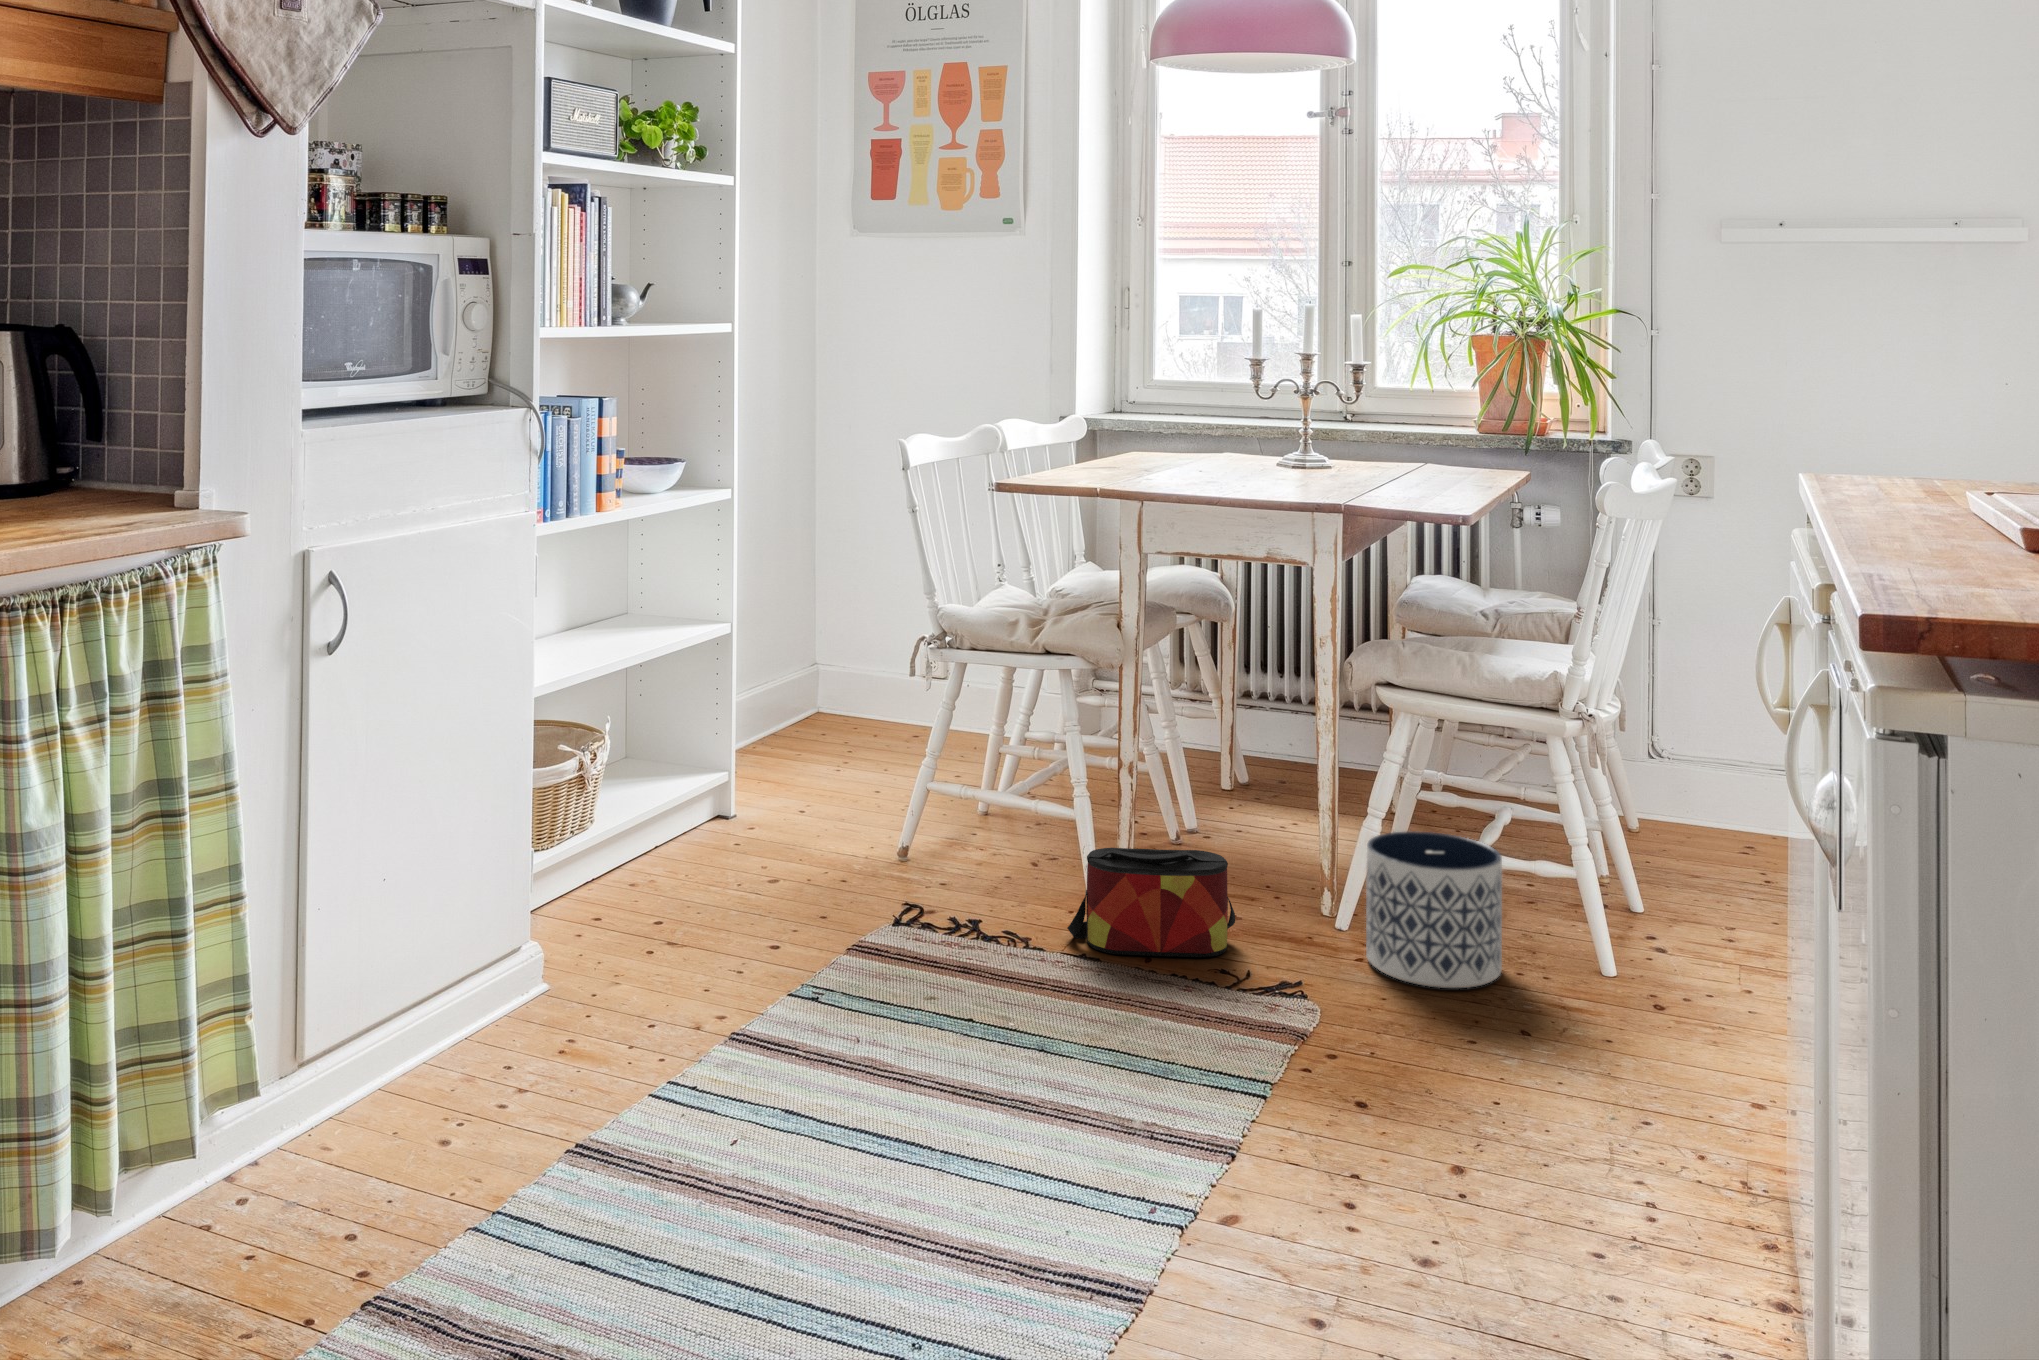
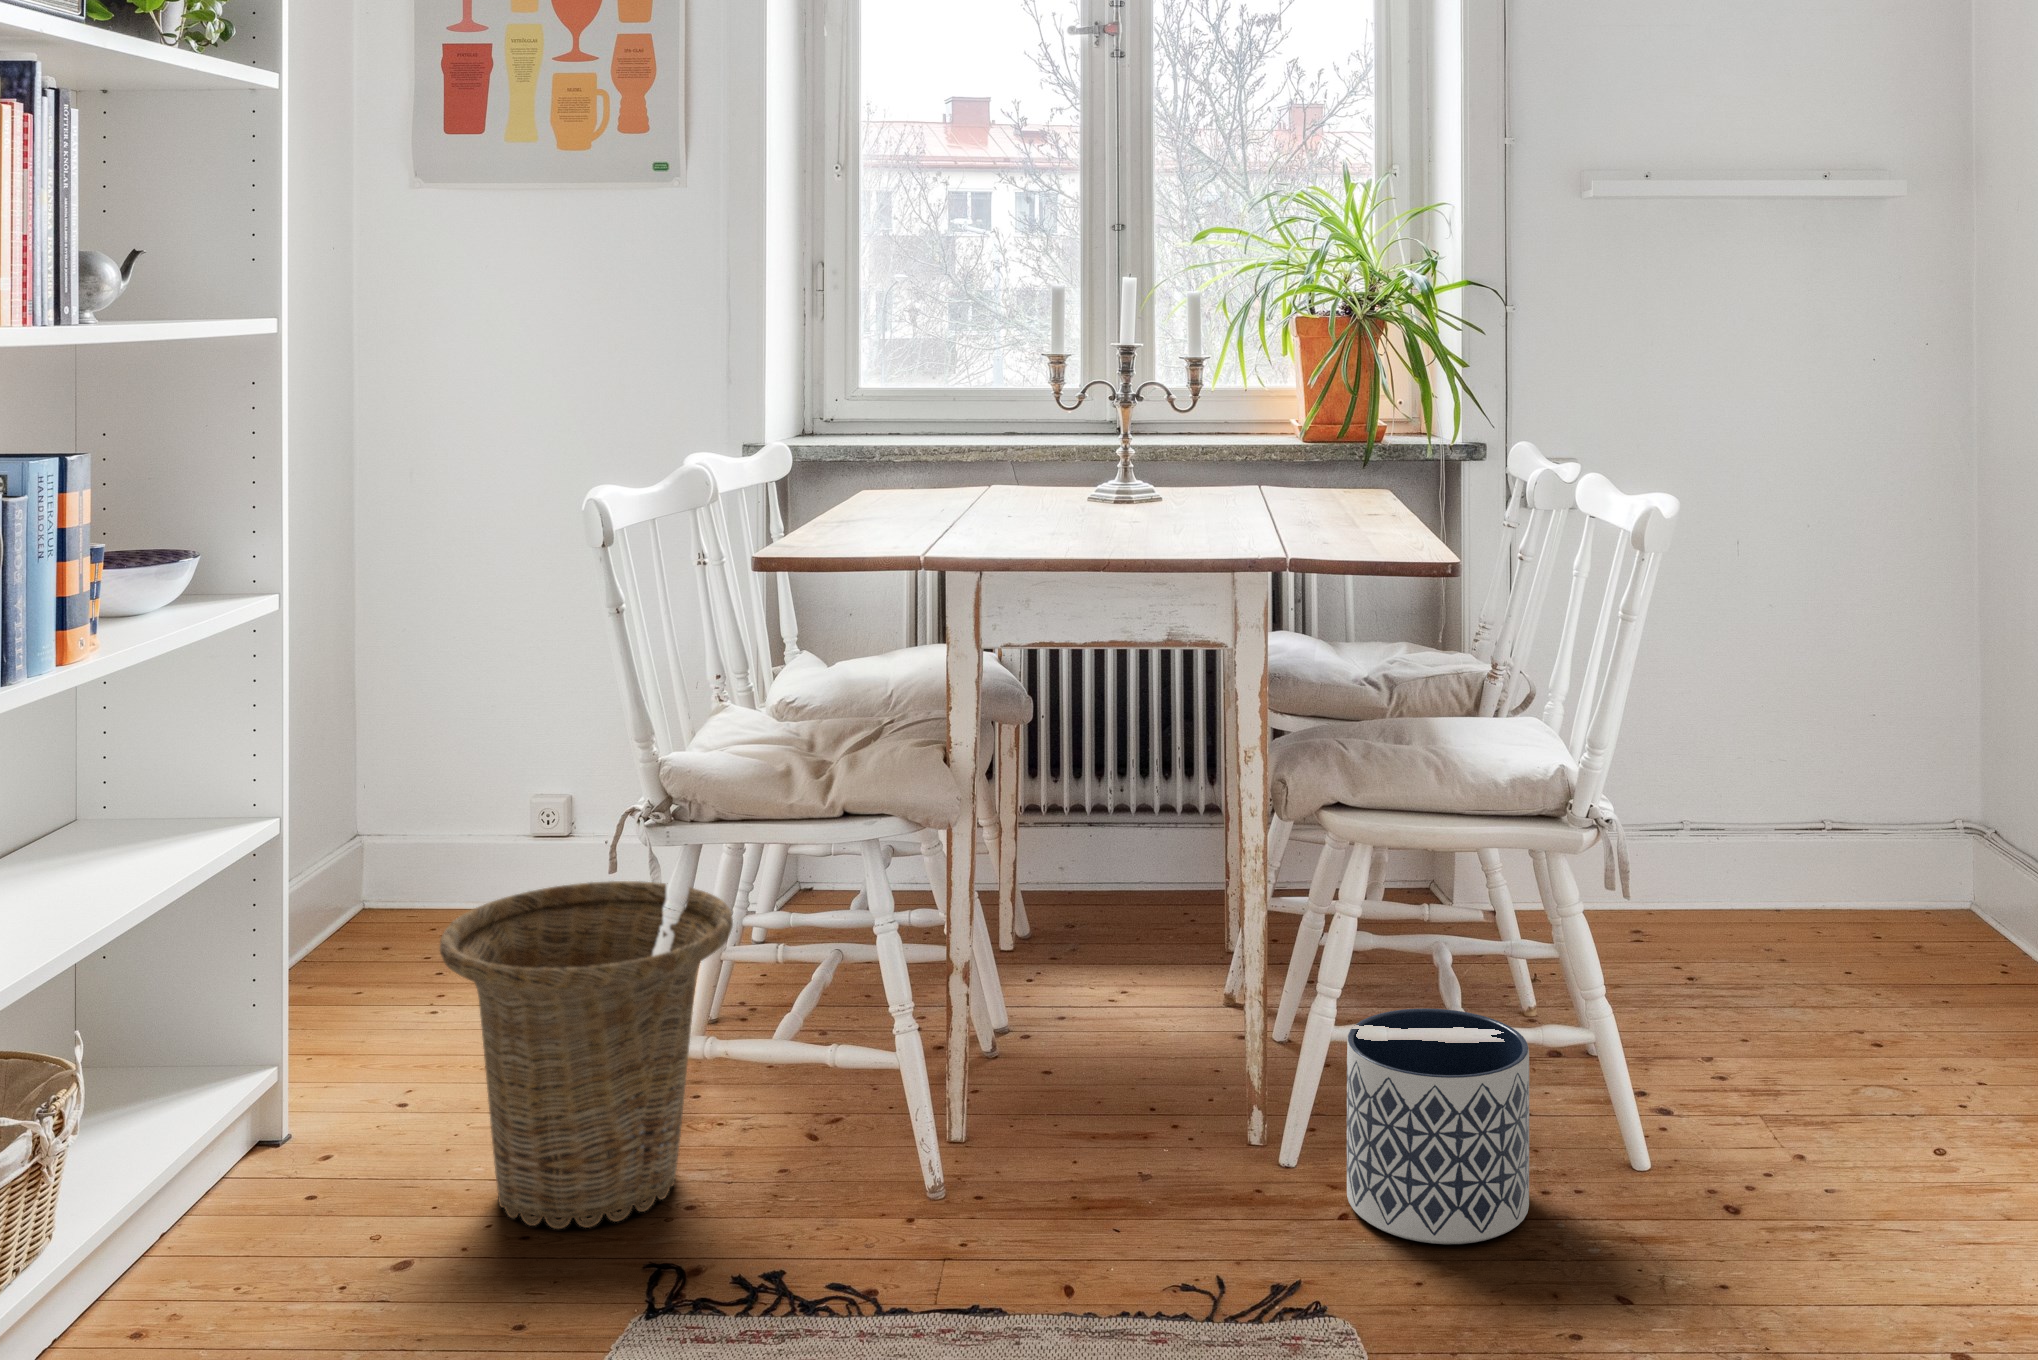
basket: none [800,684,975,884] -> present [440,881,733,1229]
bag: present [1067,848,1235,957] -> none [933,1093,1171,1290]

